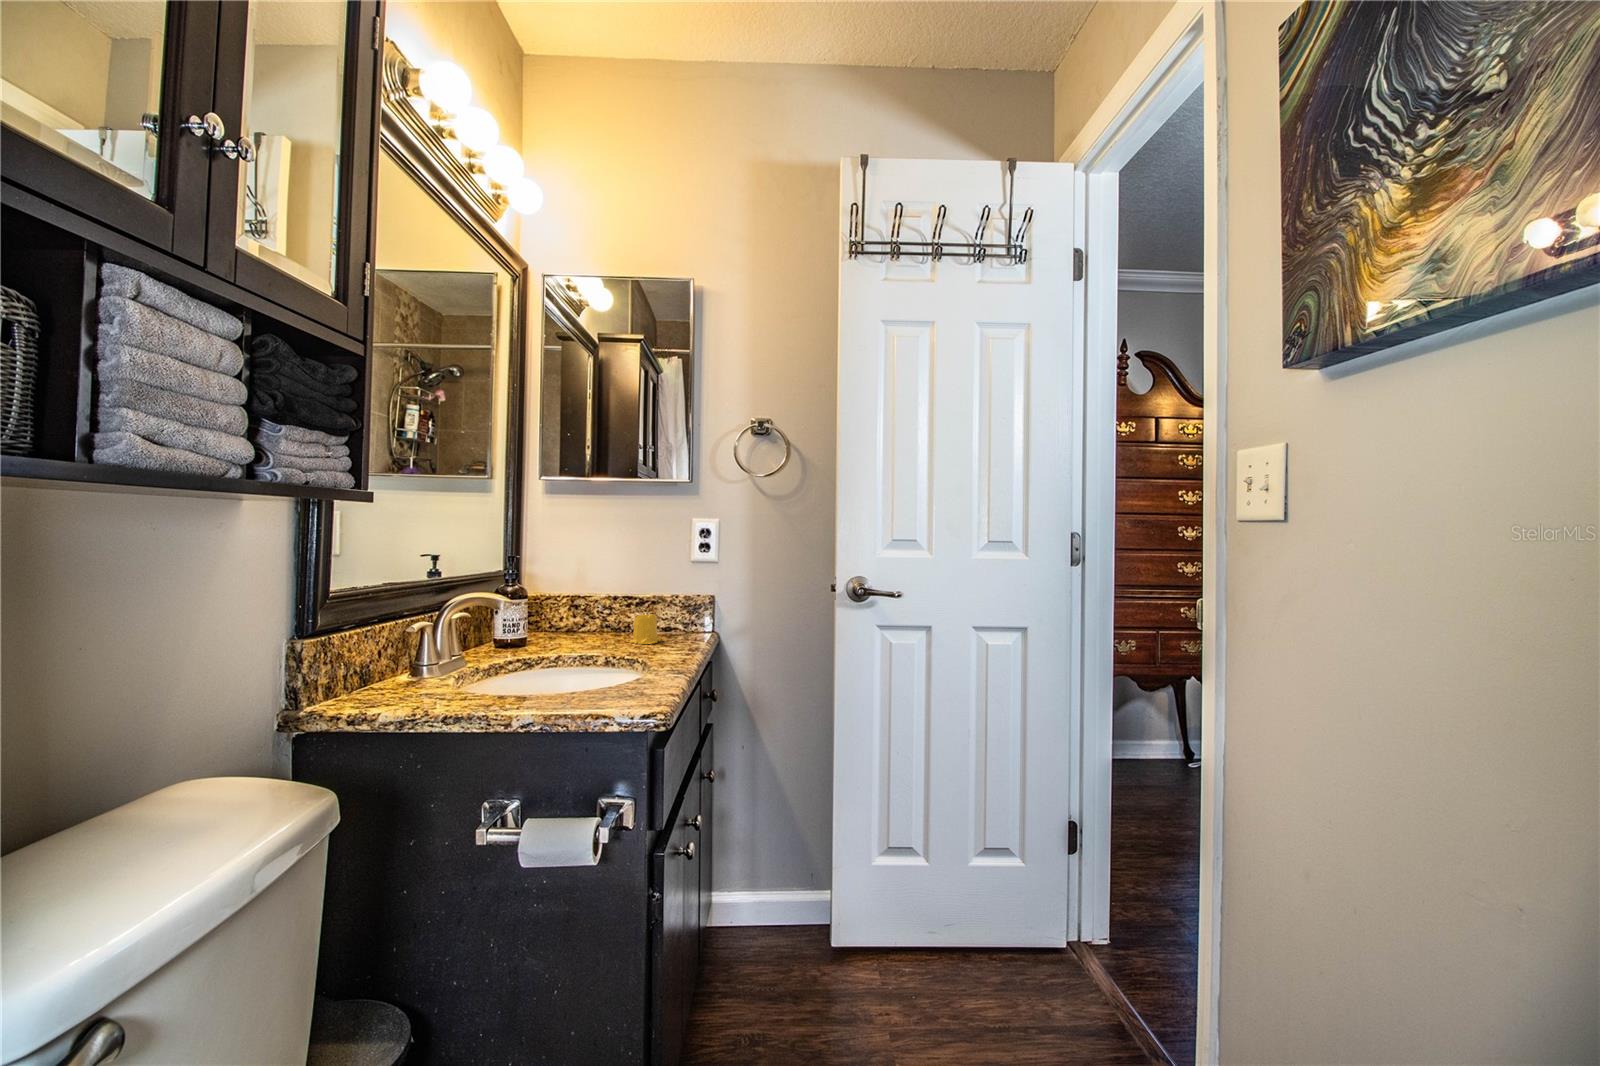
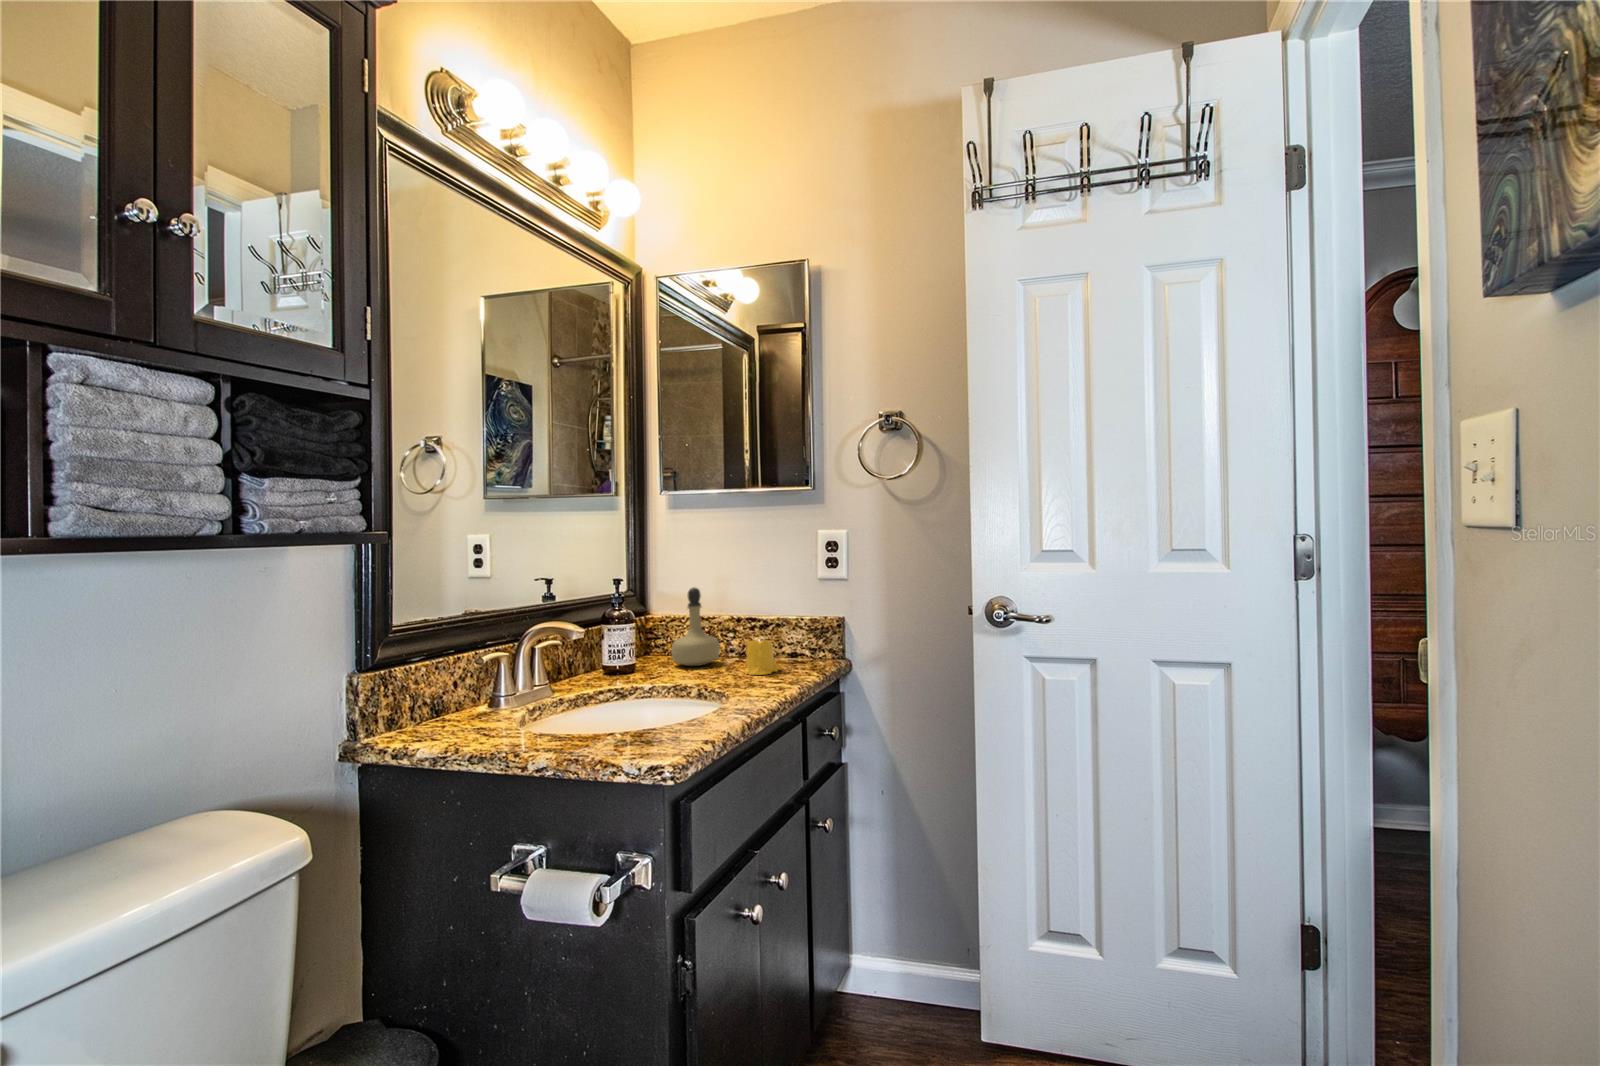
perfume bottle: none [552,568,599,640] -> present [672,588,720,666]

